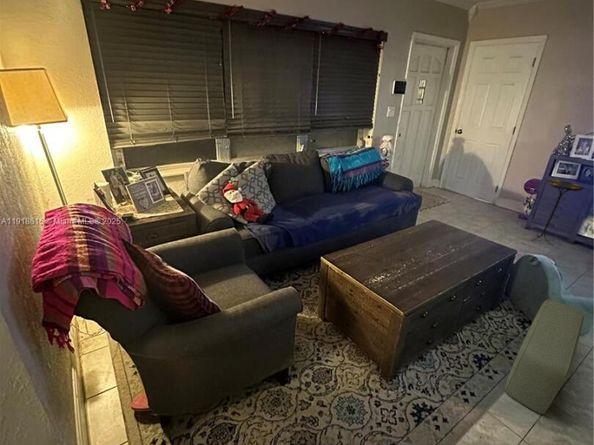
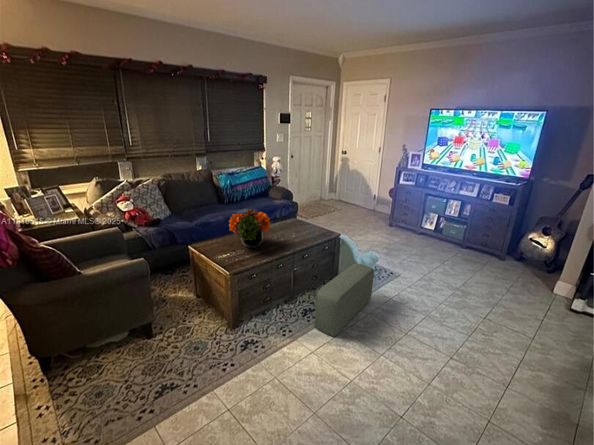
side table: present [536,180,583,243] -> none [387,185,415,236]
flower arrangement: none [382,216,444,270] -> present [229,209,271,247]

